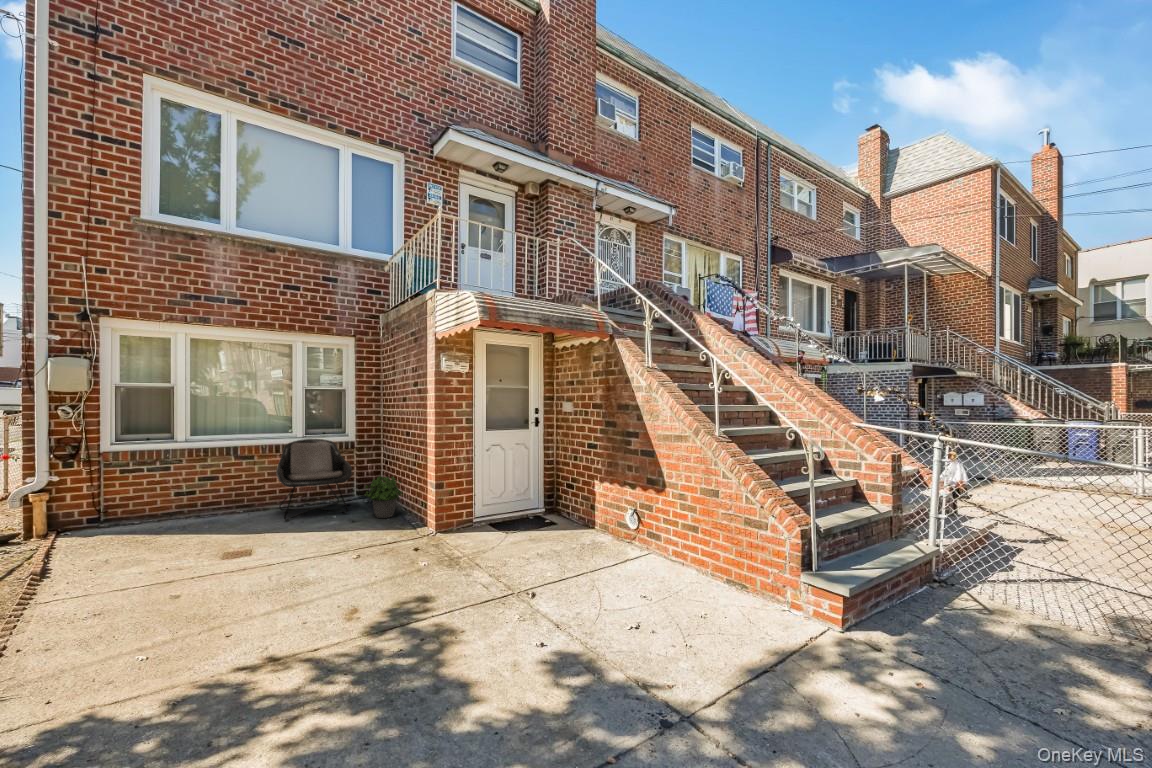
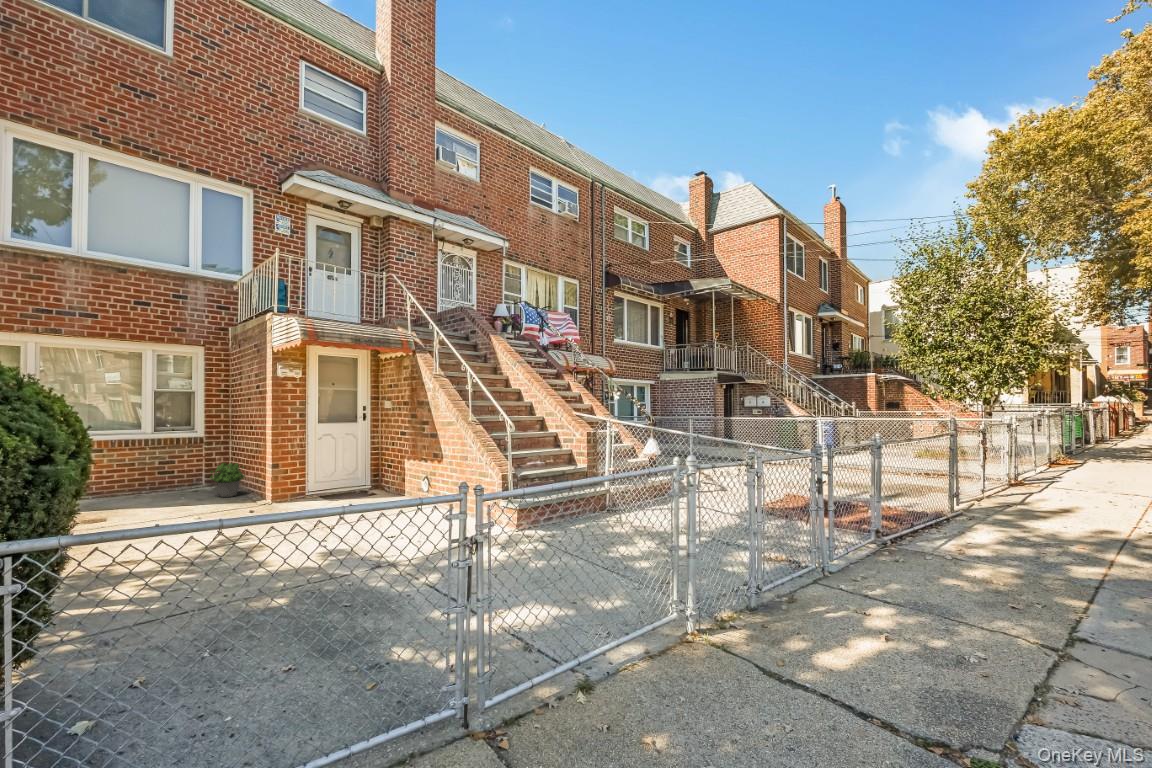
lounge chair: present [276,439,352,521] -> none [127,434,199,502]

